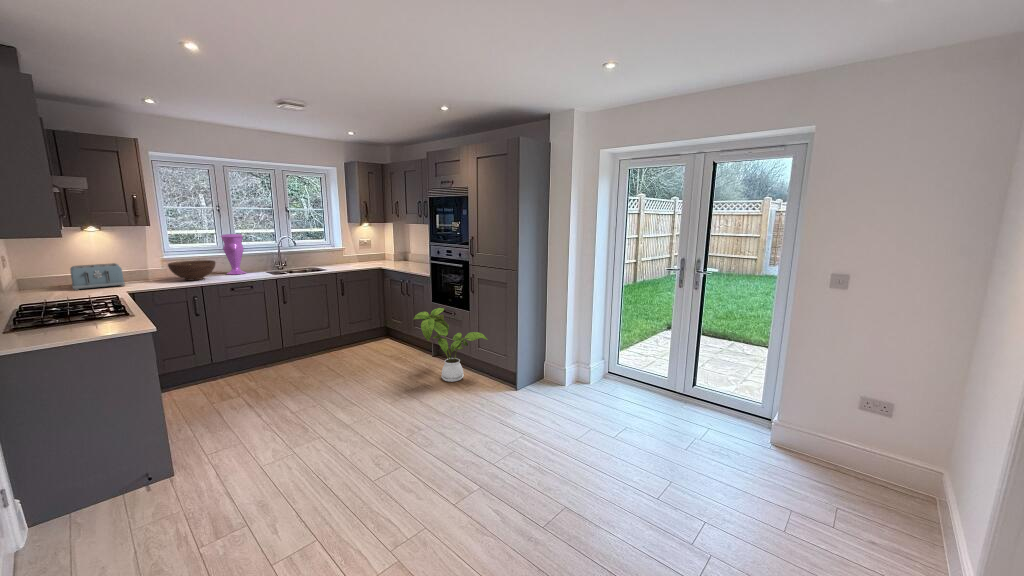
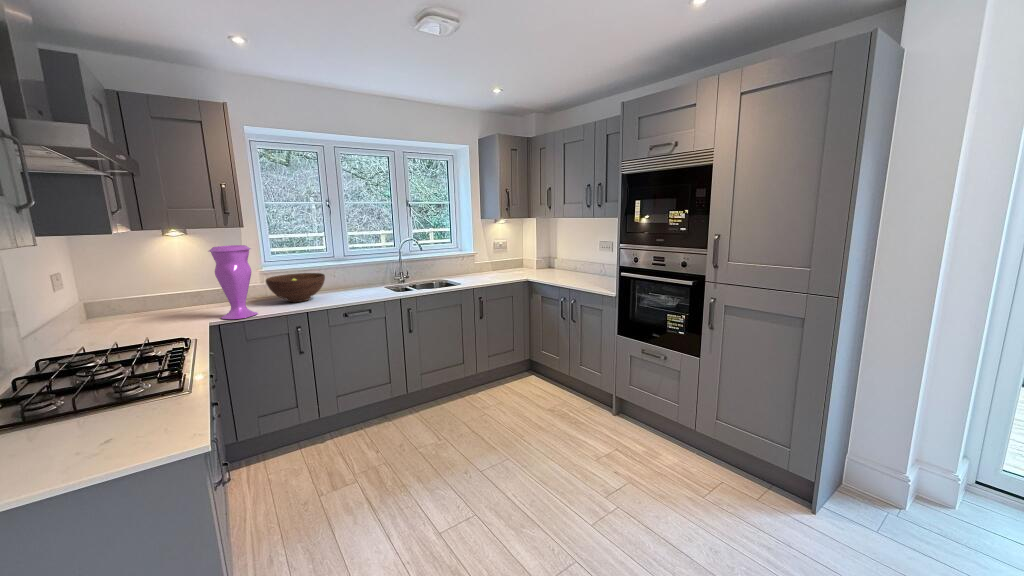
vase: present [221,234,246,275] -> present [209,245,258,319]
toaster: present [70,263,125,291] -> none [142,279,212,320]
house plant: present [413,308,488,382] -> none [621,357,756,478]

